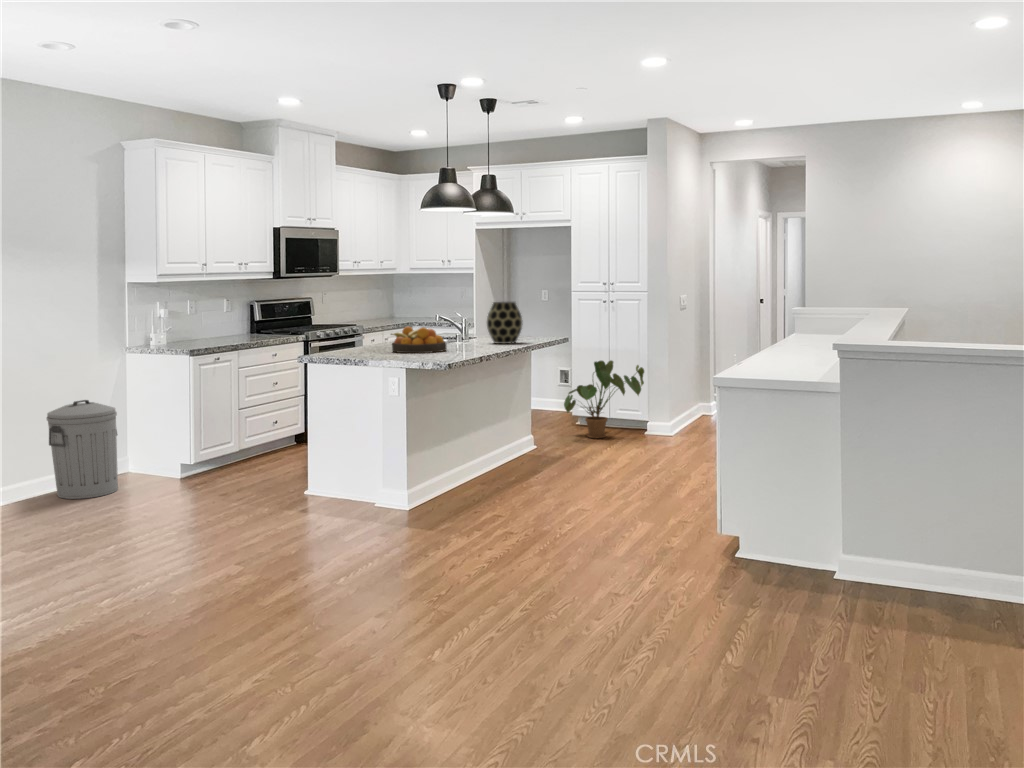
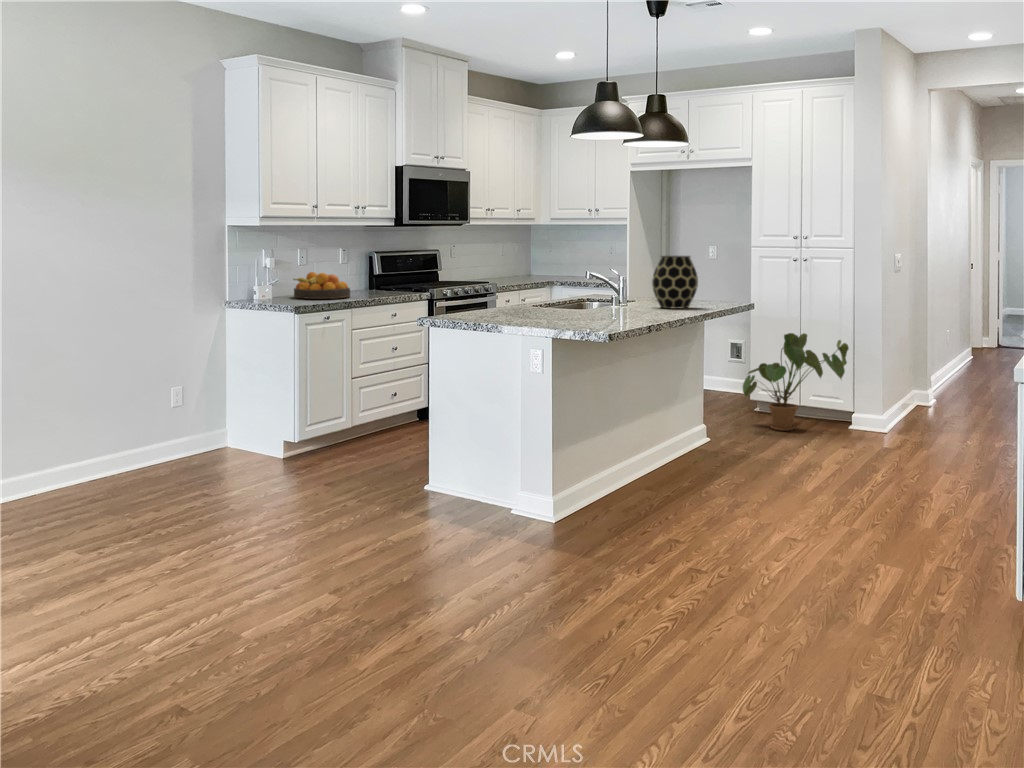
fruit bowl: present [391,327,447,353] -> present [293,272,350,299]
trash can: present [47,400,118,499] -> none [132,363,211,479]

